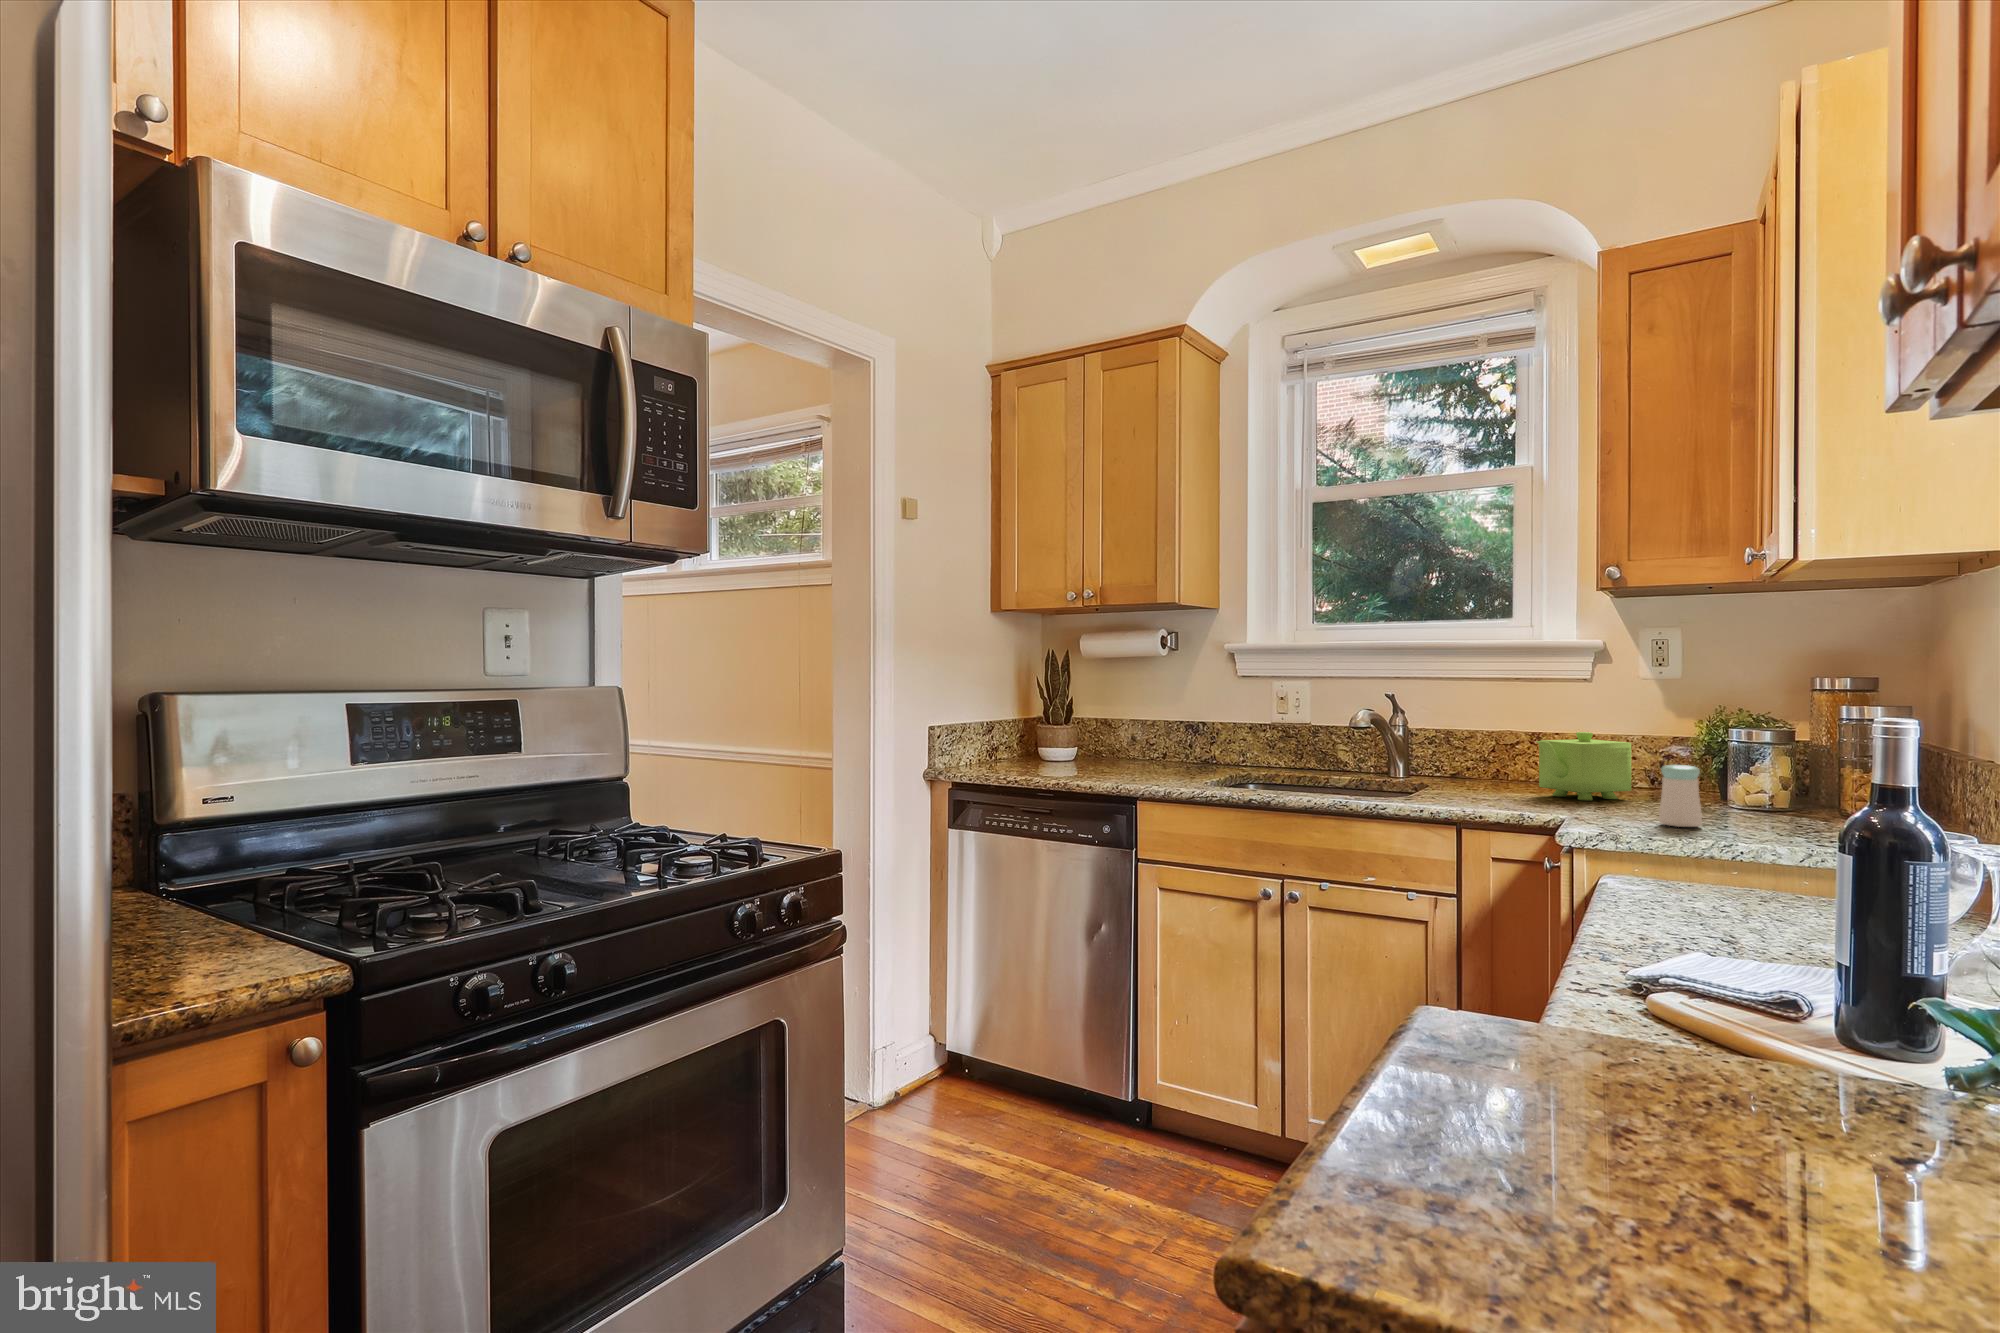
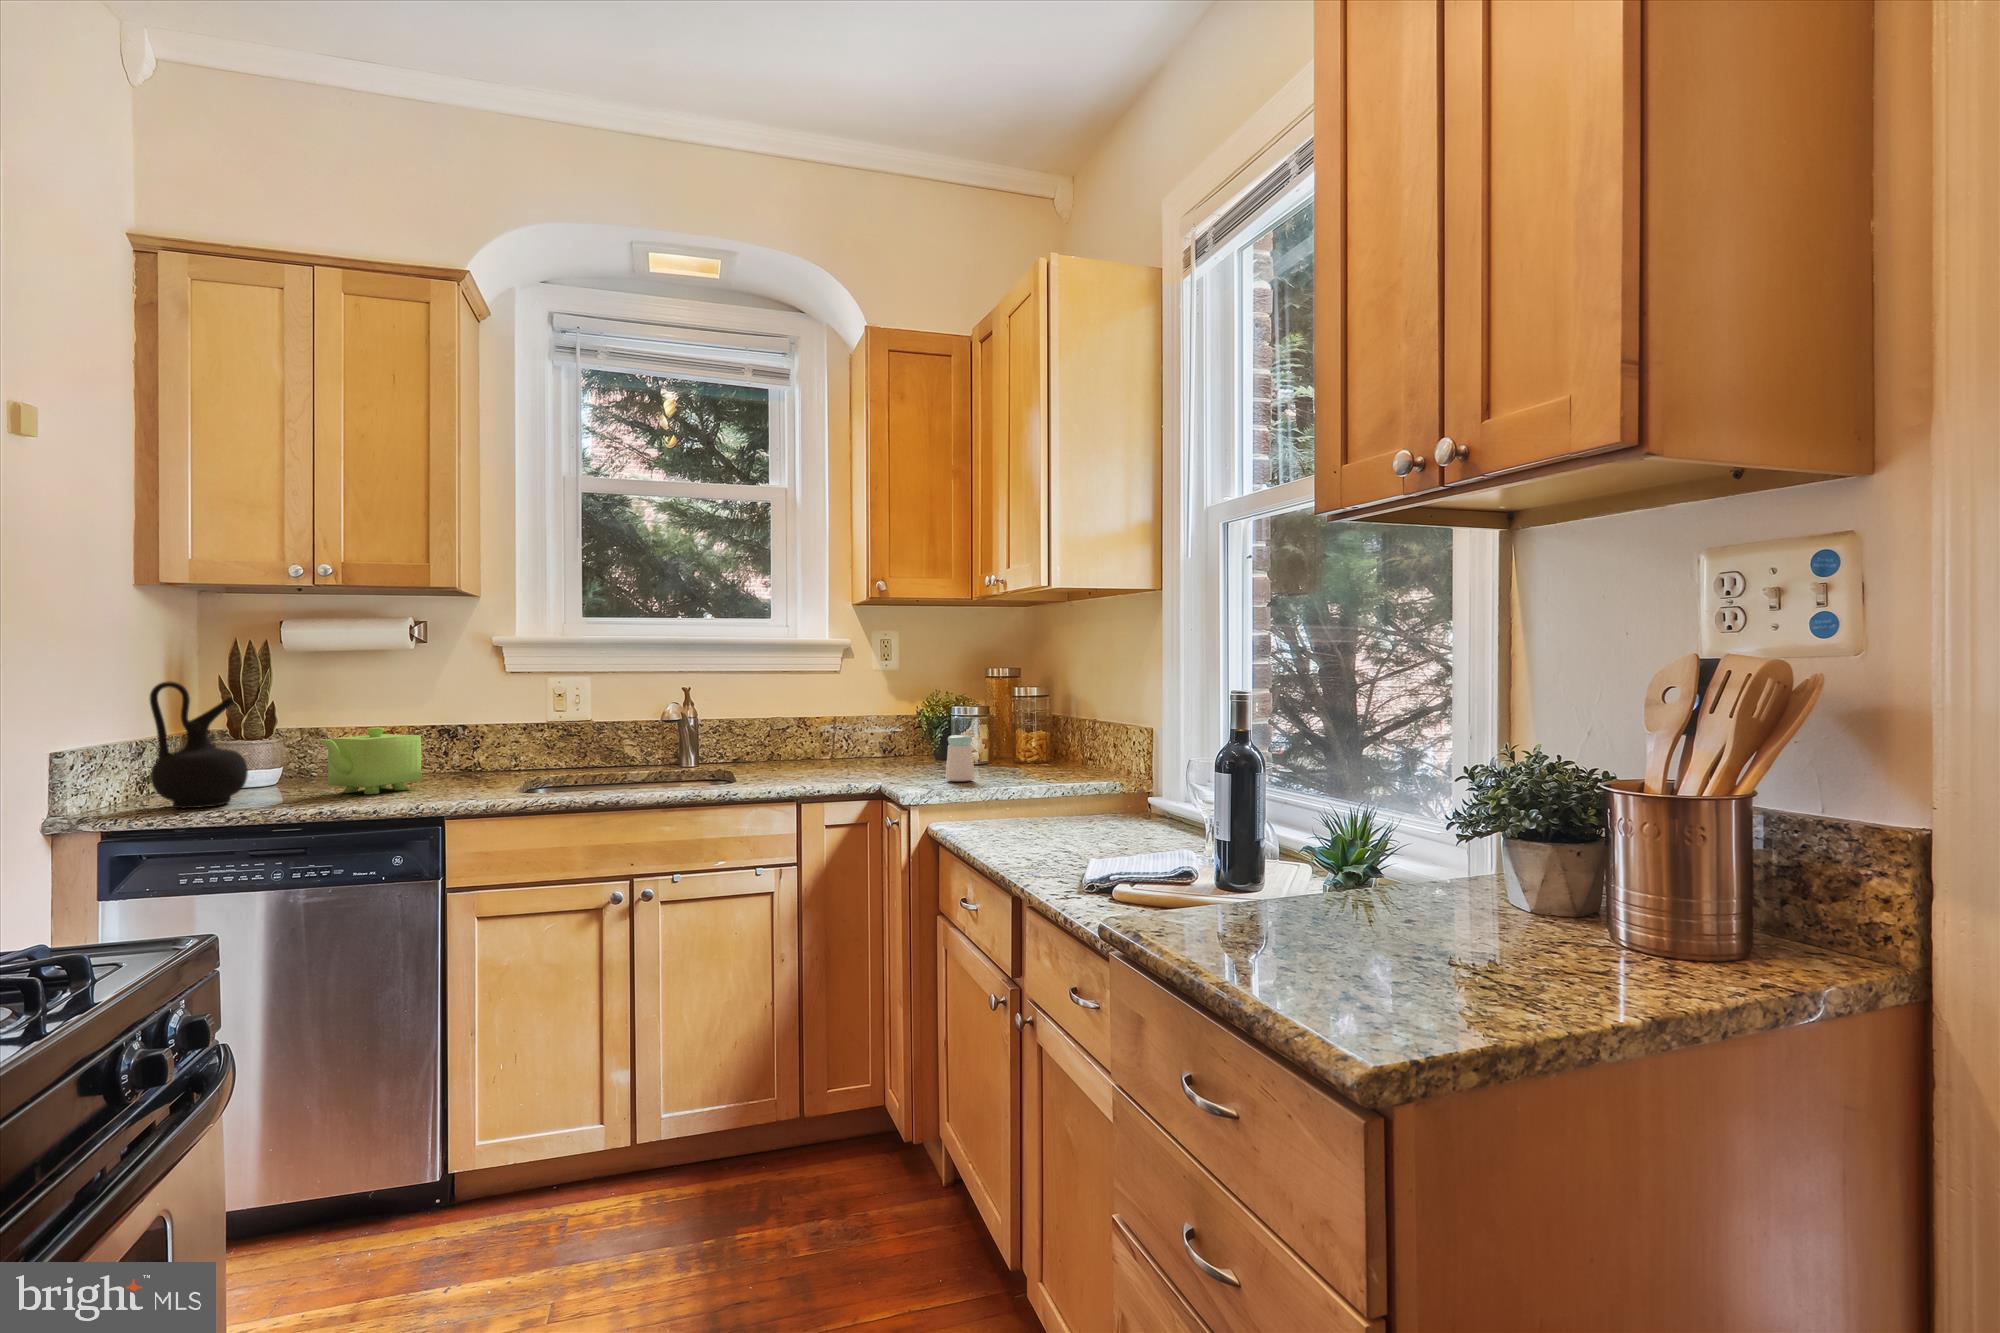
ceramic jug: none [982,680,1037,772] -> present [150,681,248,808]
teapot: present [1536,732,1631,800] -> present [317,728,421,794]

